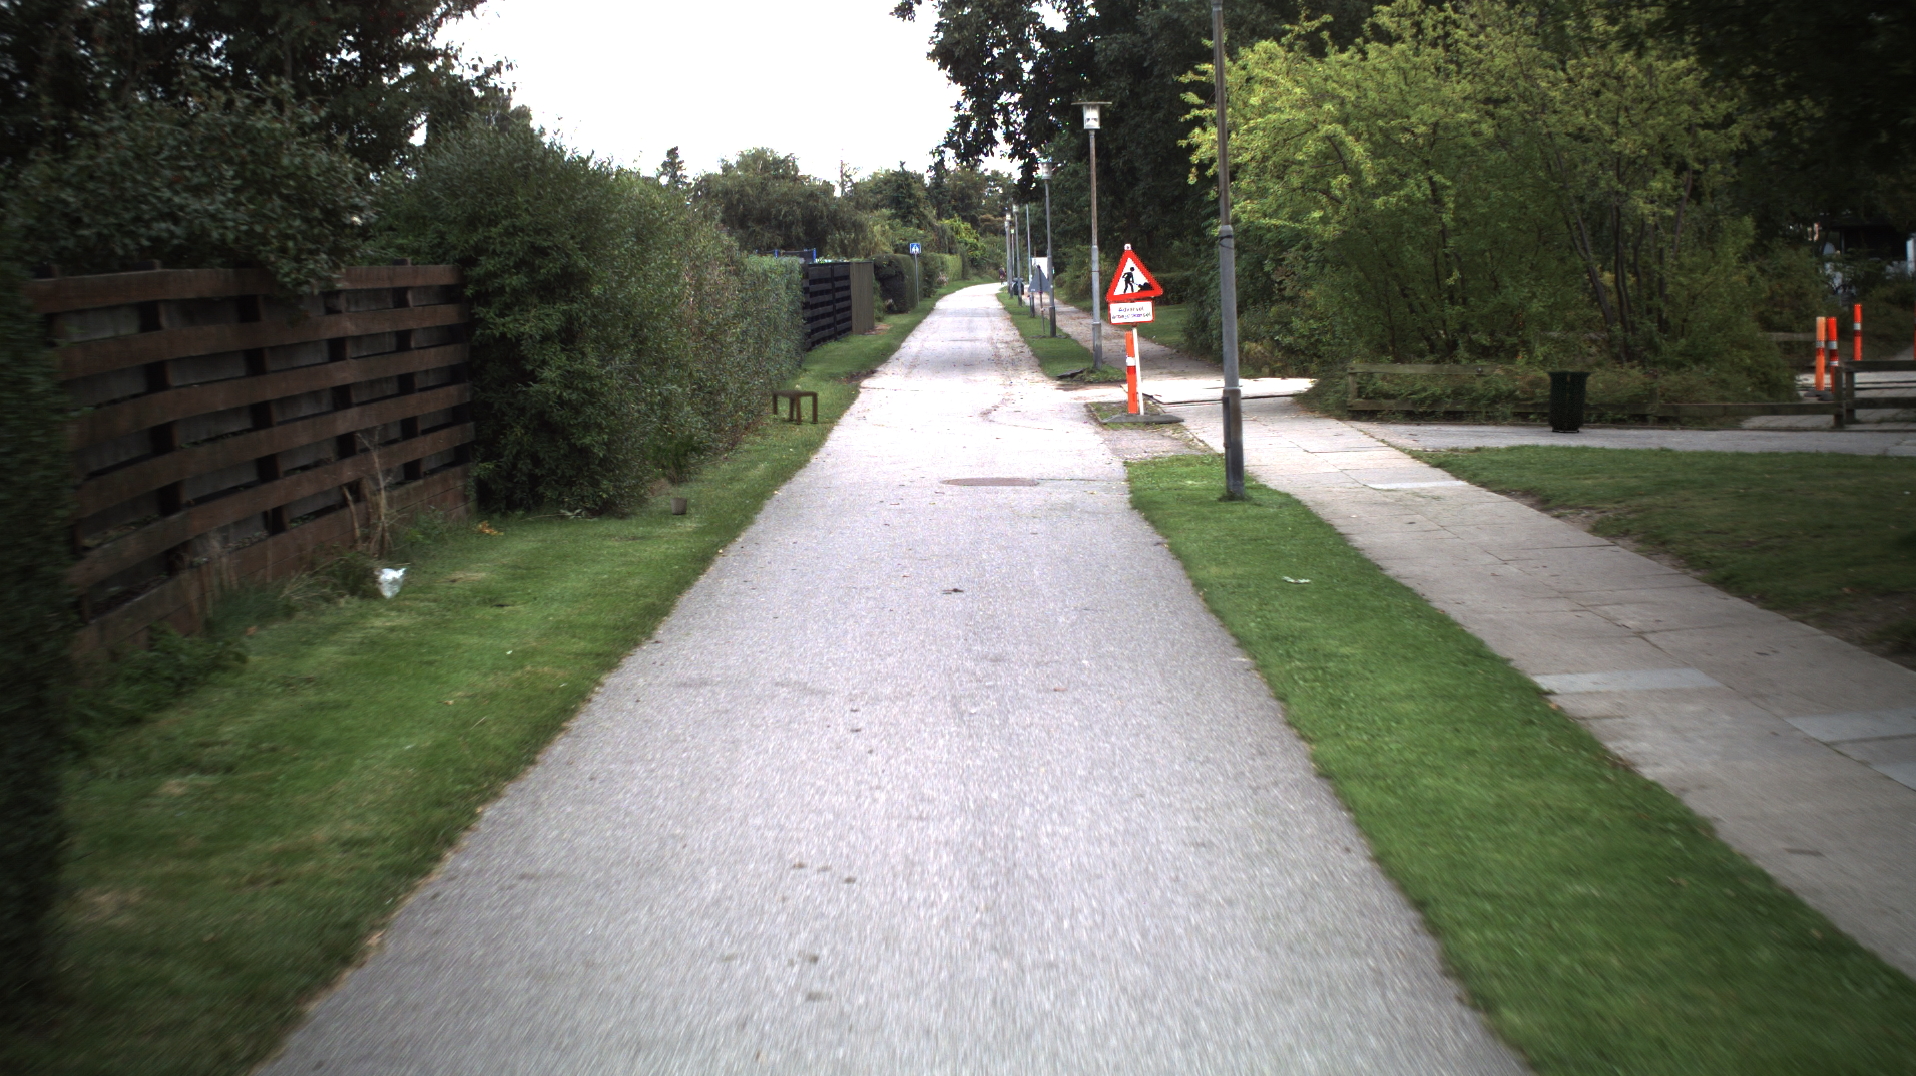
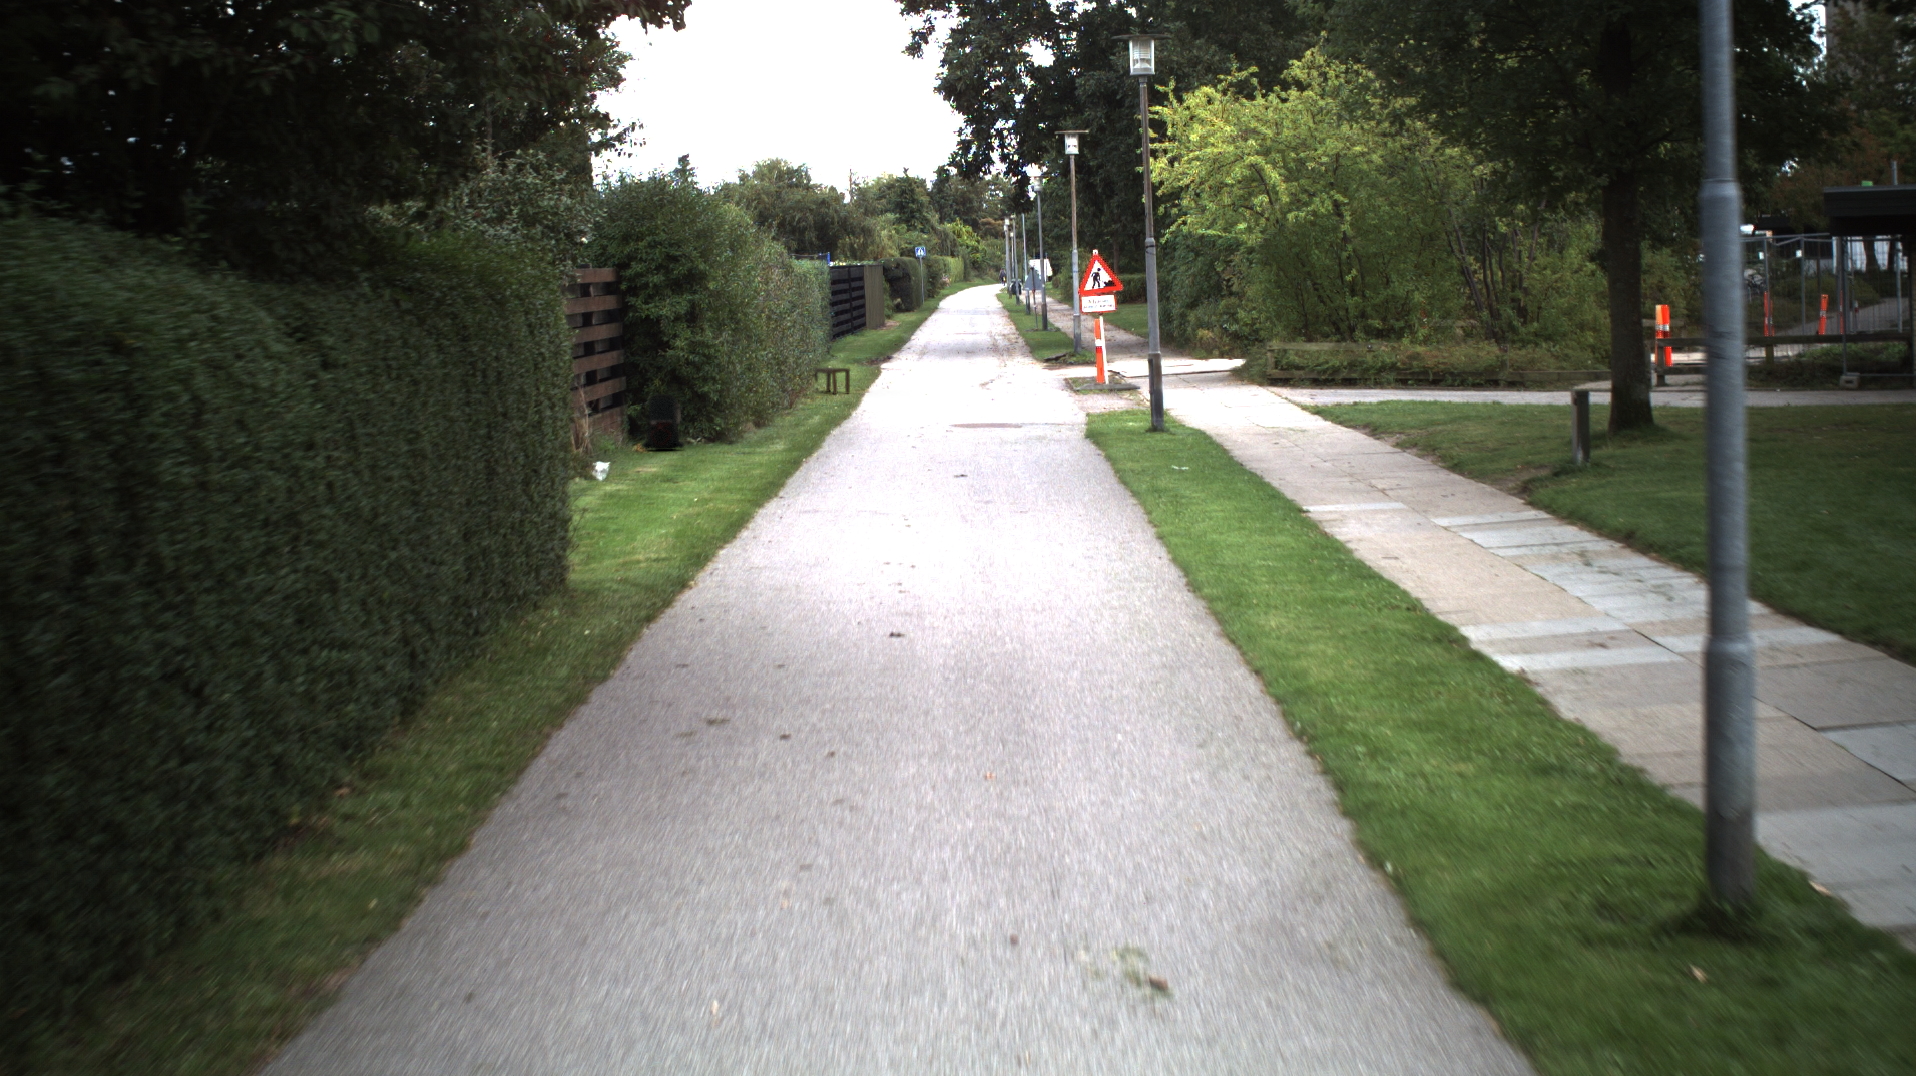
trash can: present [1543,371,1593,433] -> none [1416,347,1456,395]
potted plant: present [644,432,709,514] -> none [740,385,787,443]
backpack: none [495,447,558,528] -> present [643,394,684,450]

